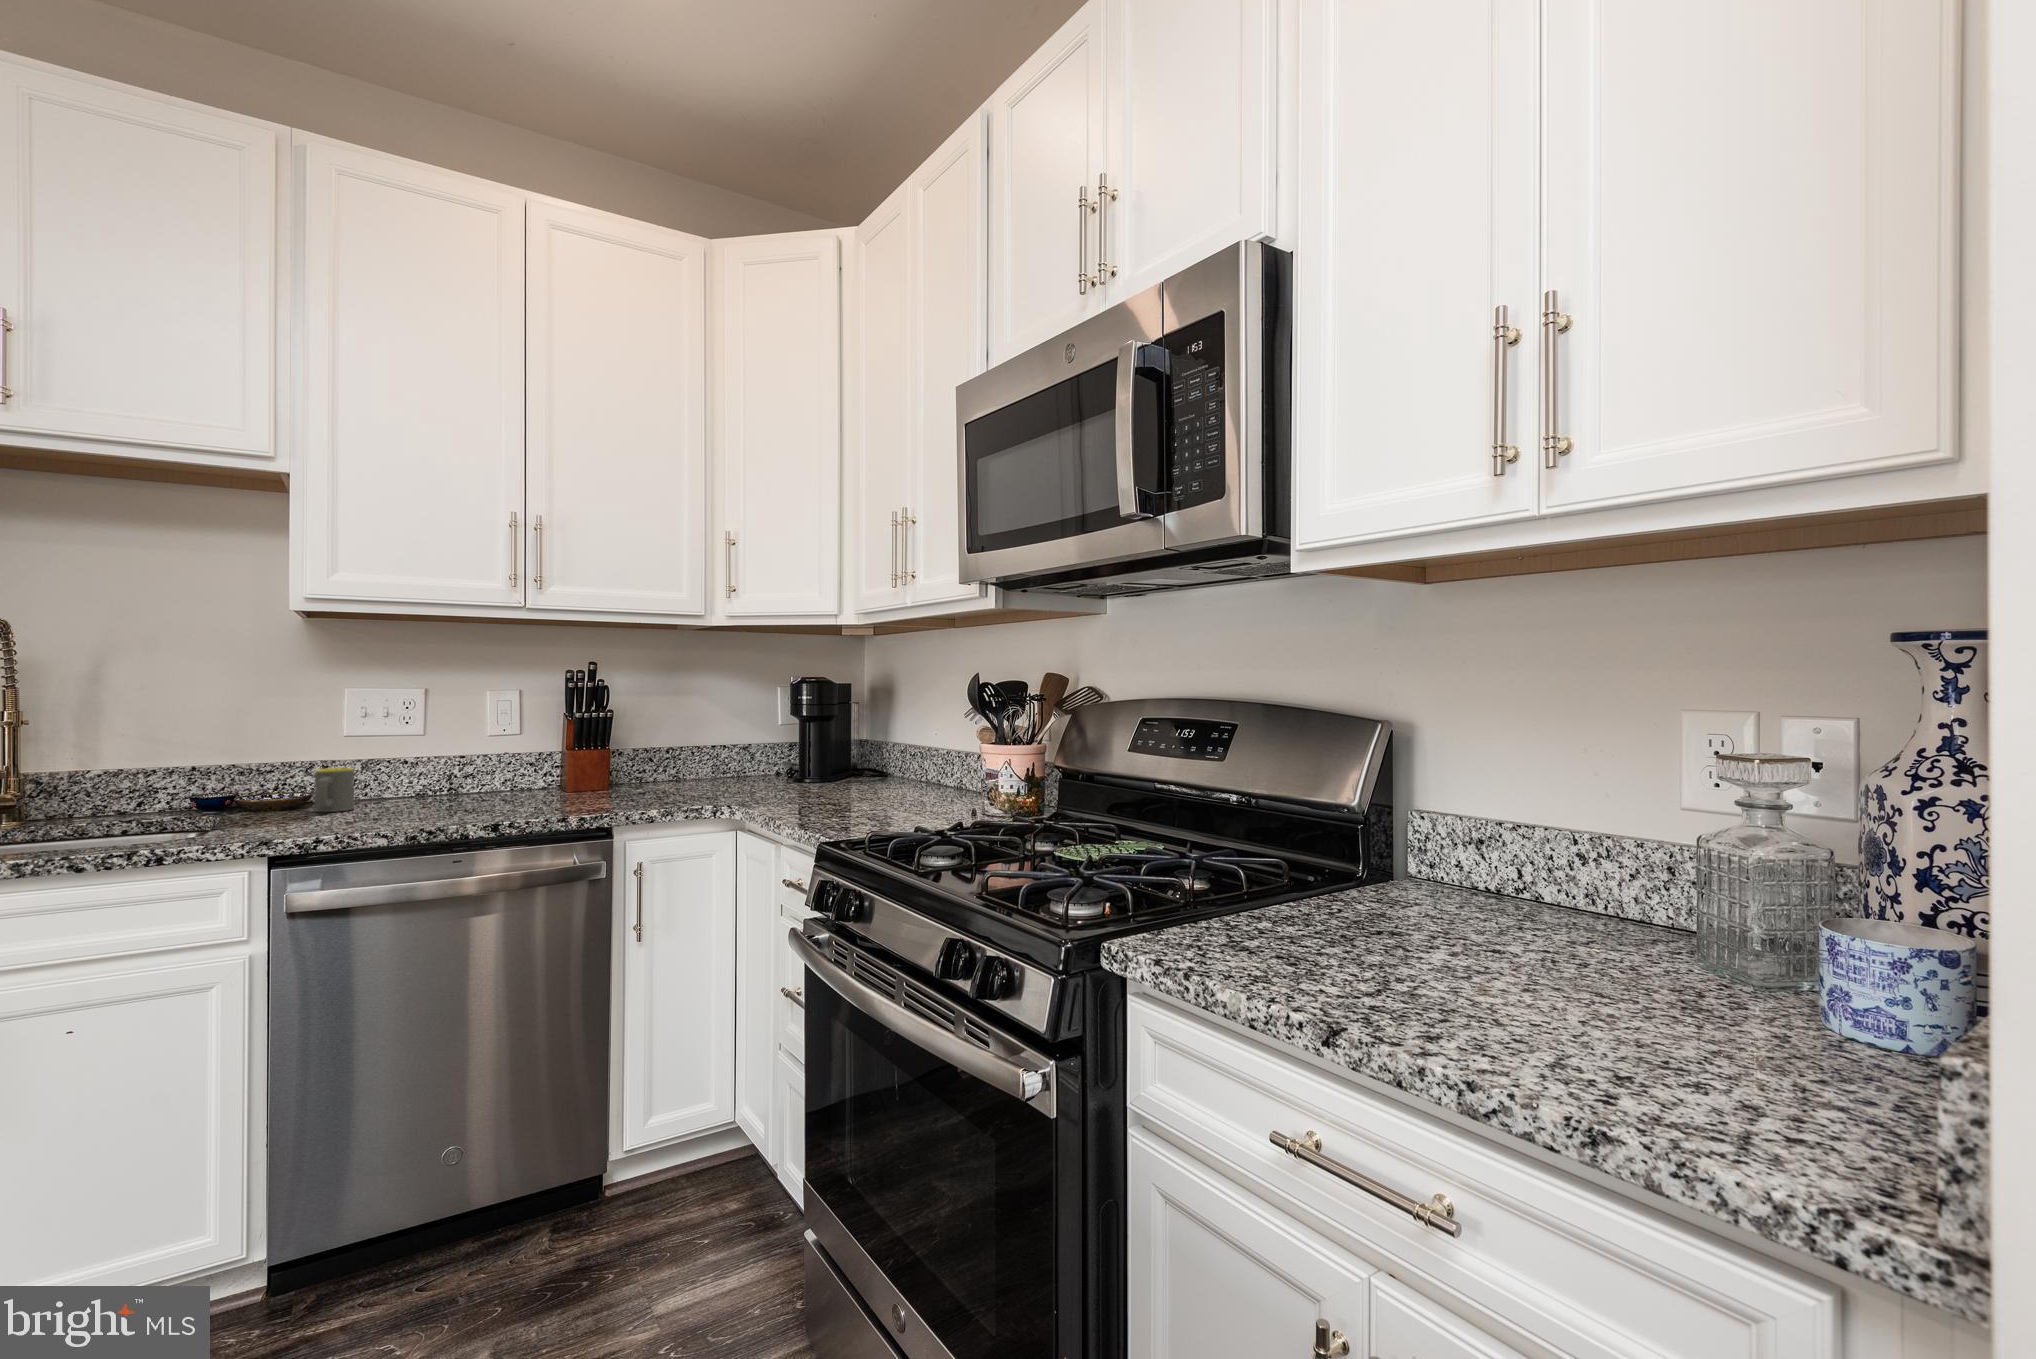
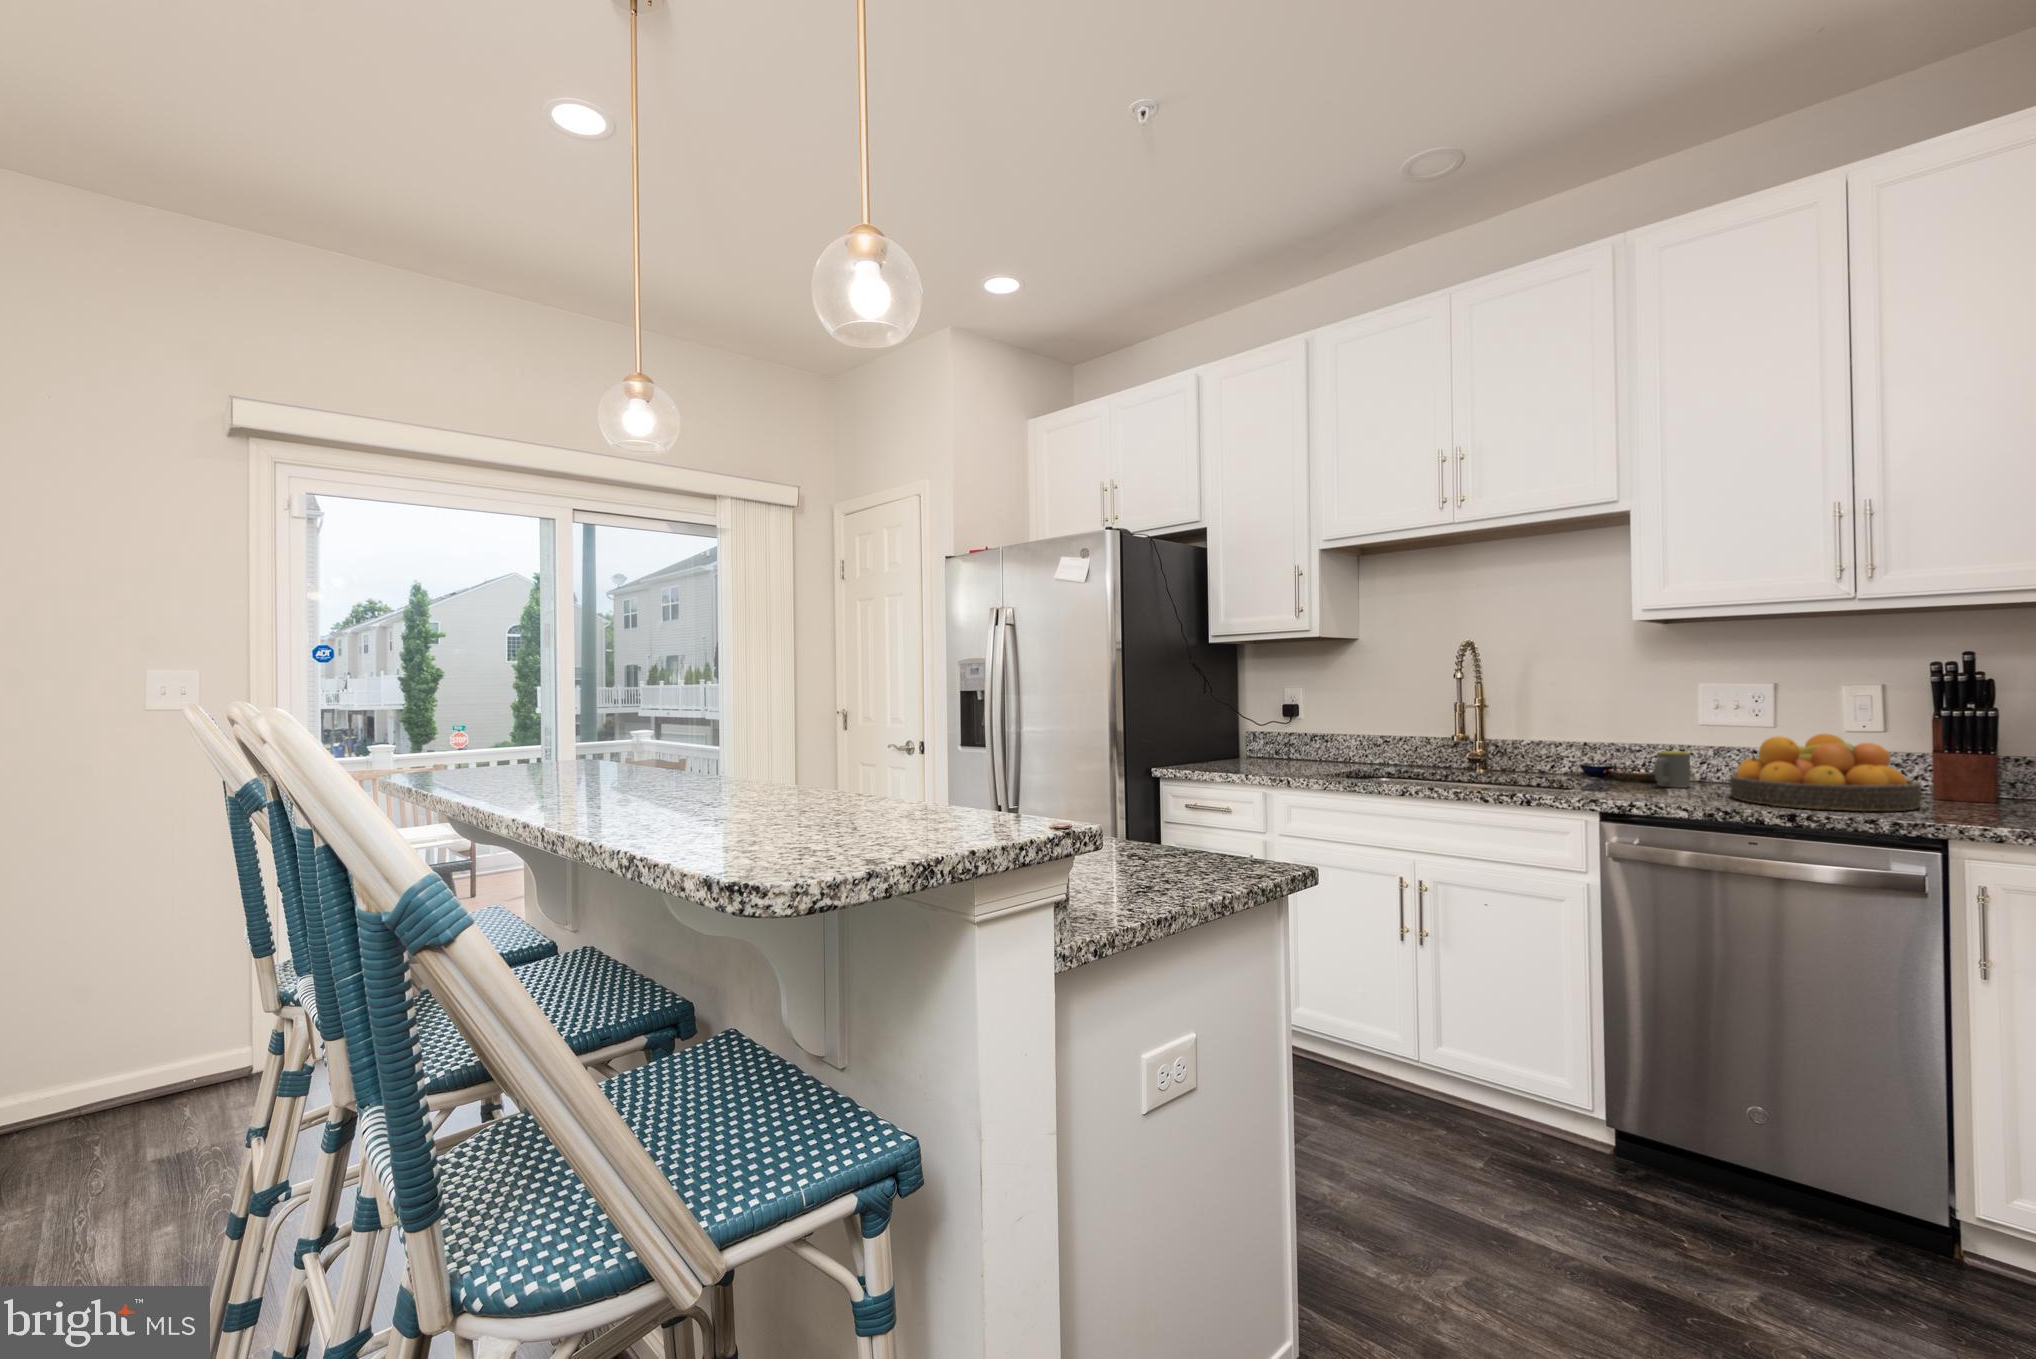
fruit bowl: none [413,738,583,817] -> present [1730,734,1921,811]

